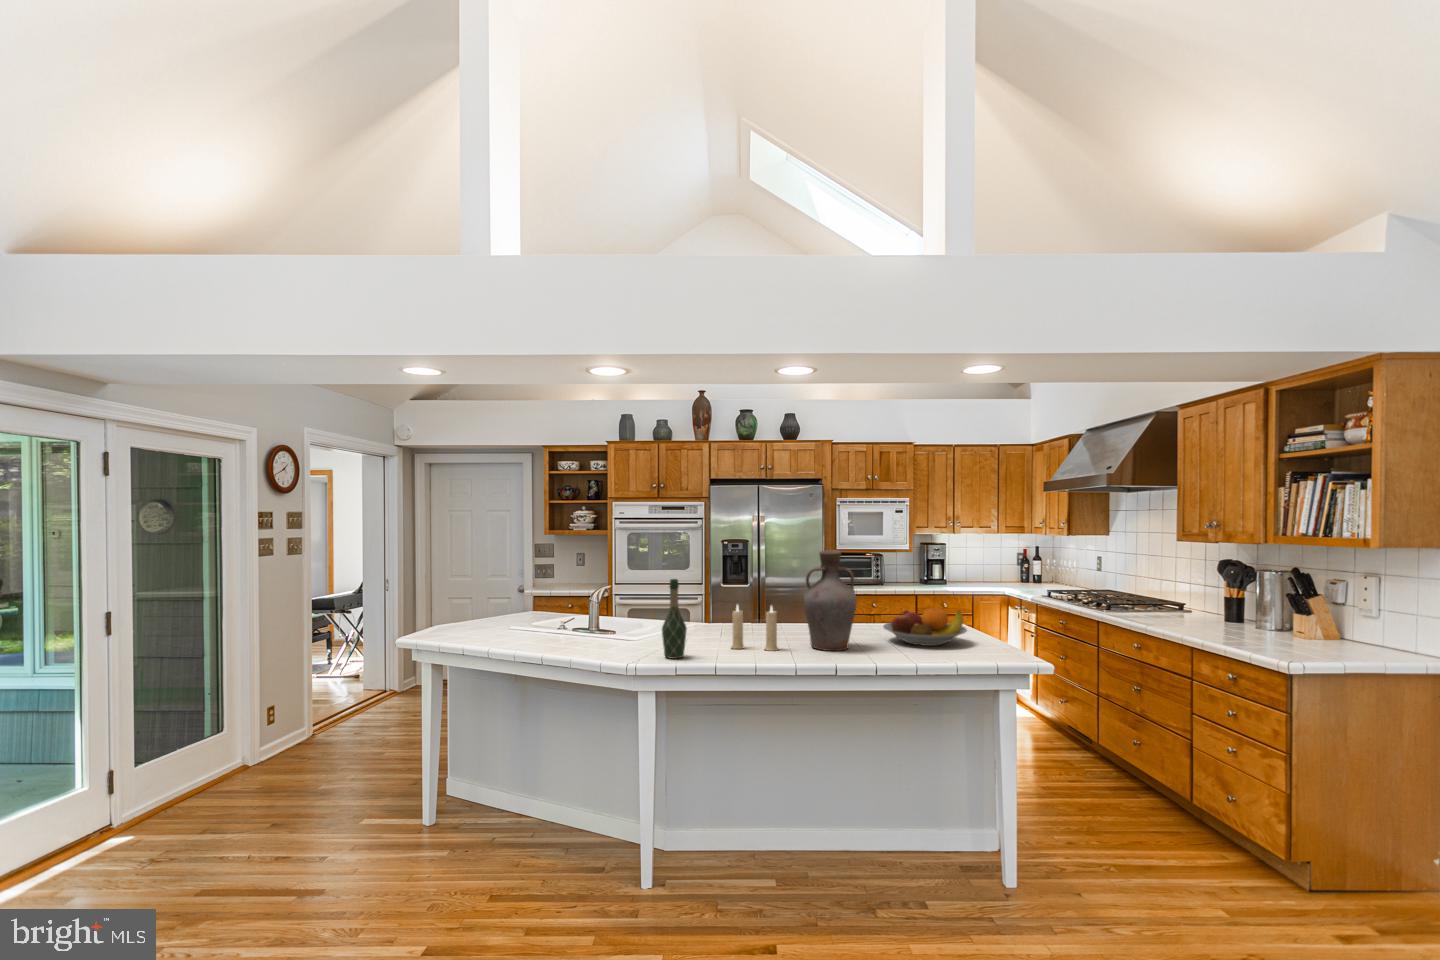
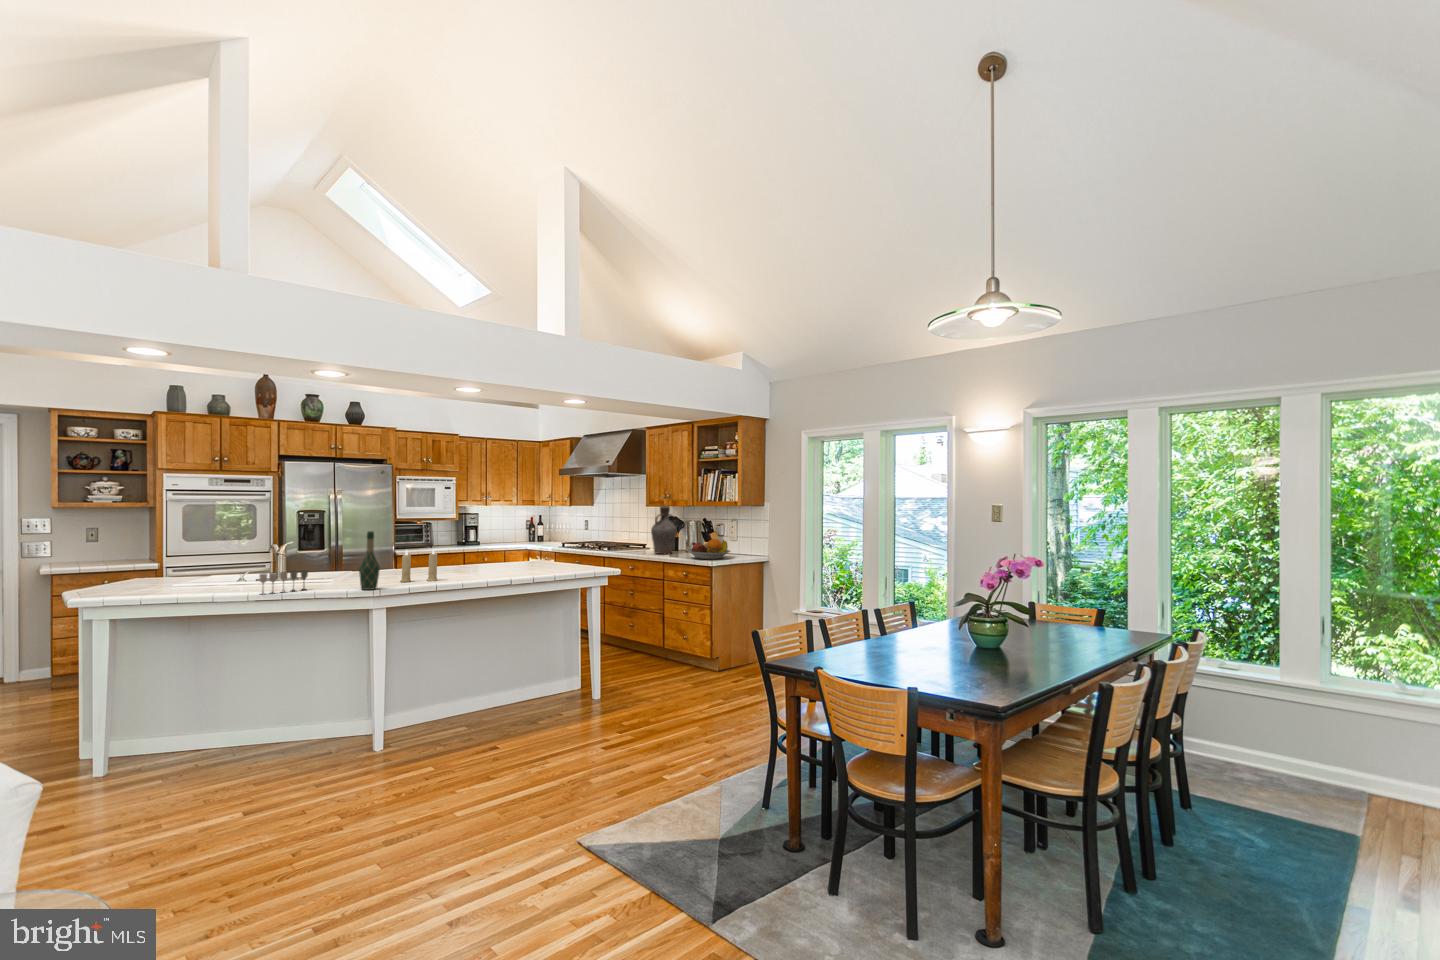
vase: present [804,550,857,651] -> present [651,506,677,554]
fruit bowl: present [883,608,967,646] -> present [686,539,730,559]
wine glass: none [562,624,617,651] -> present [259,570,308,595]

